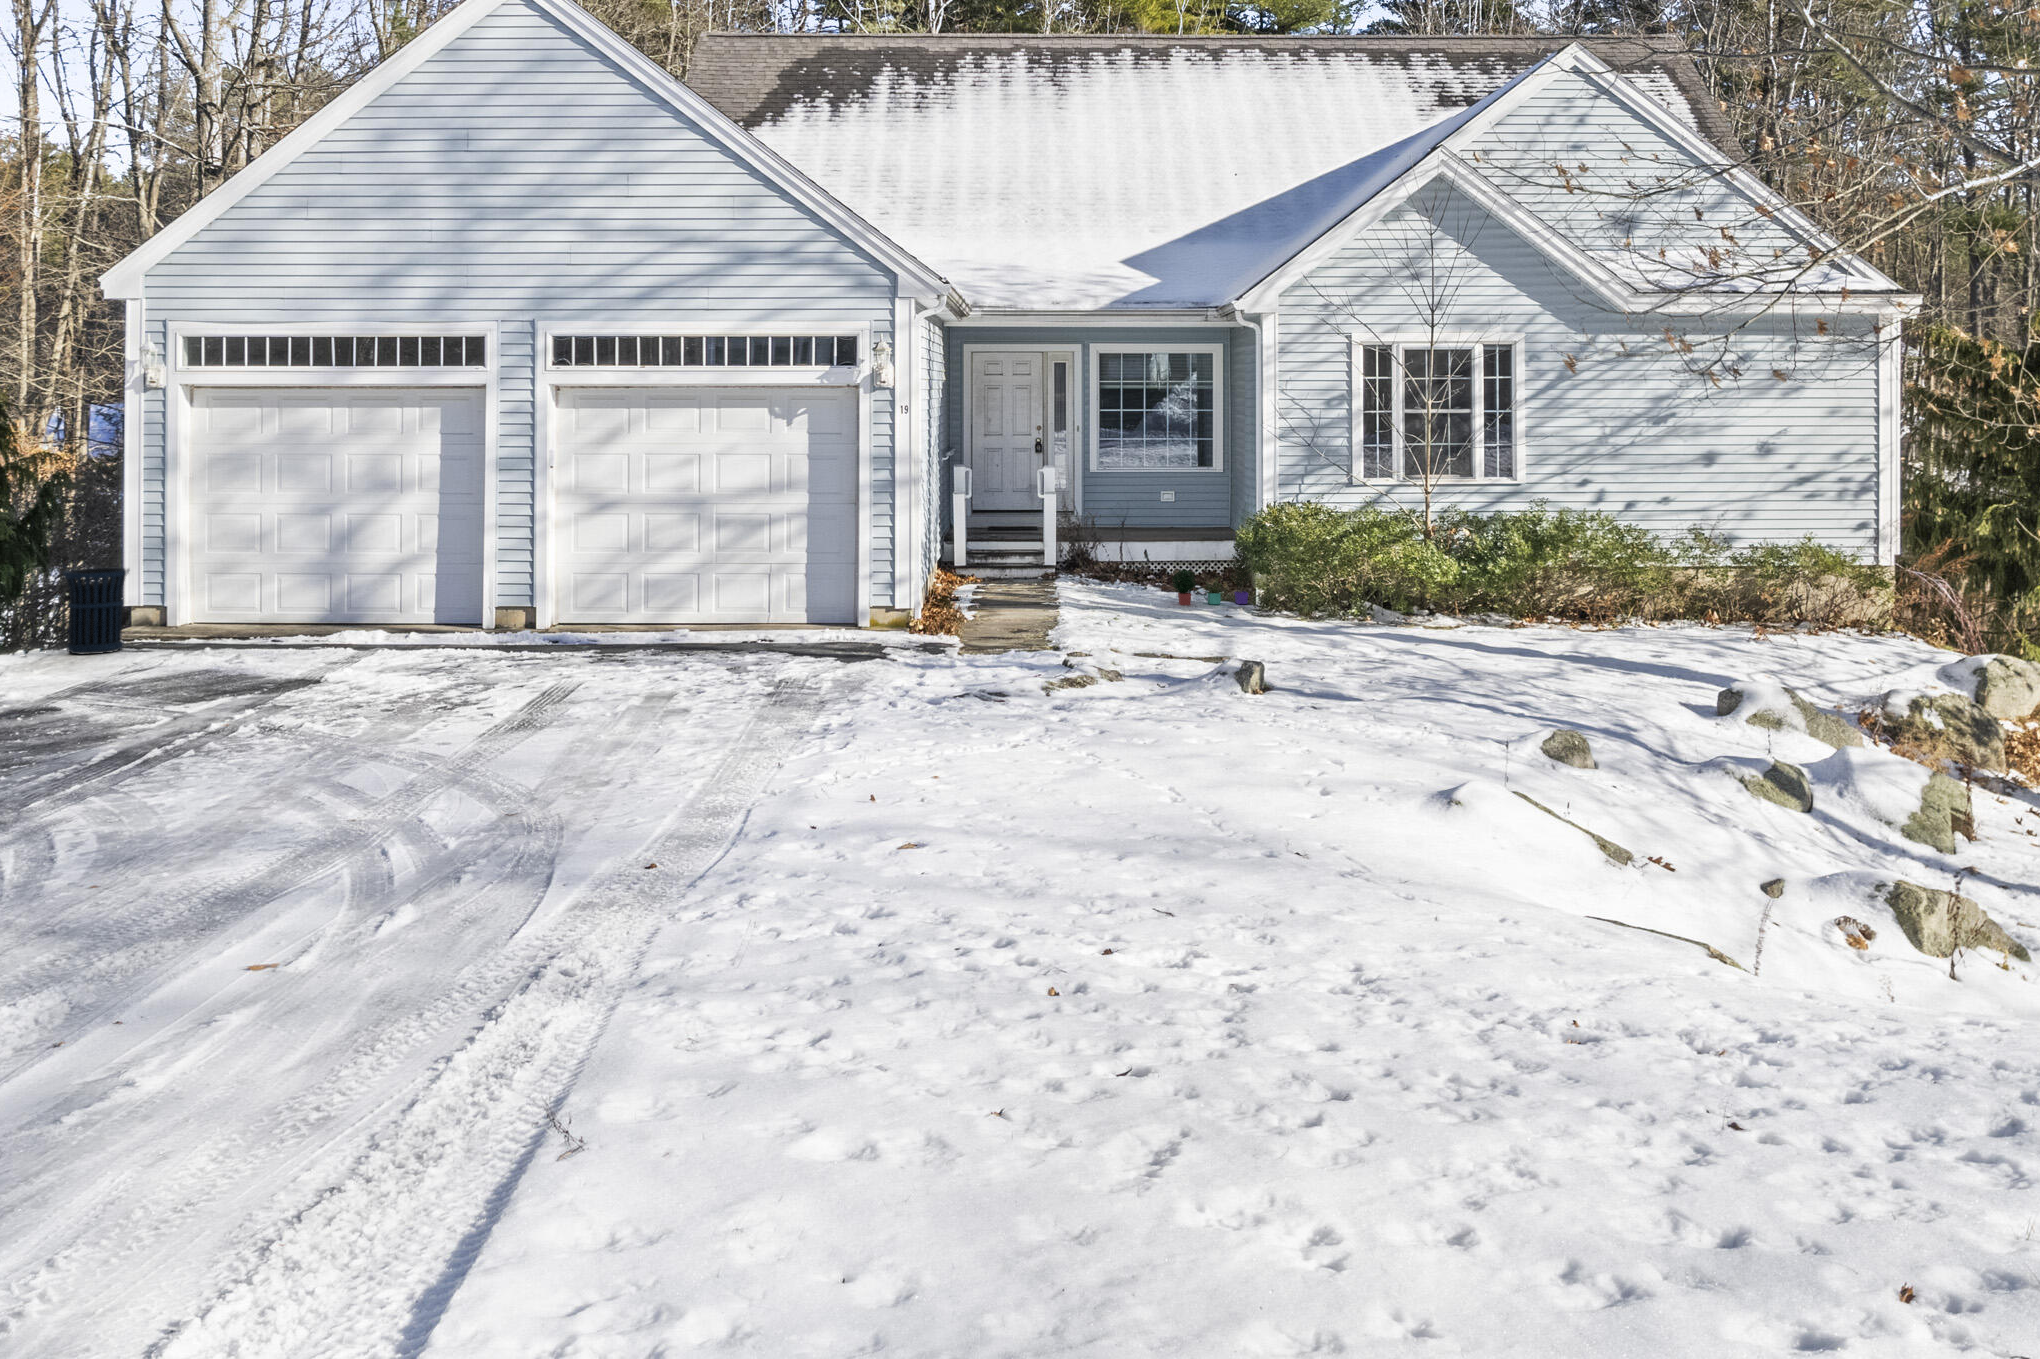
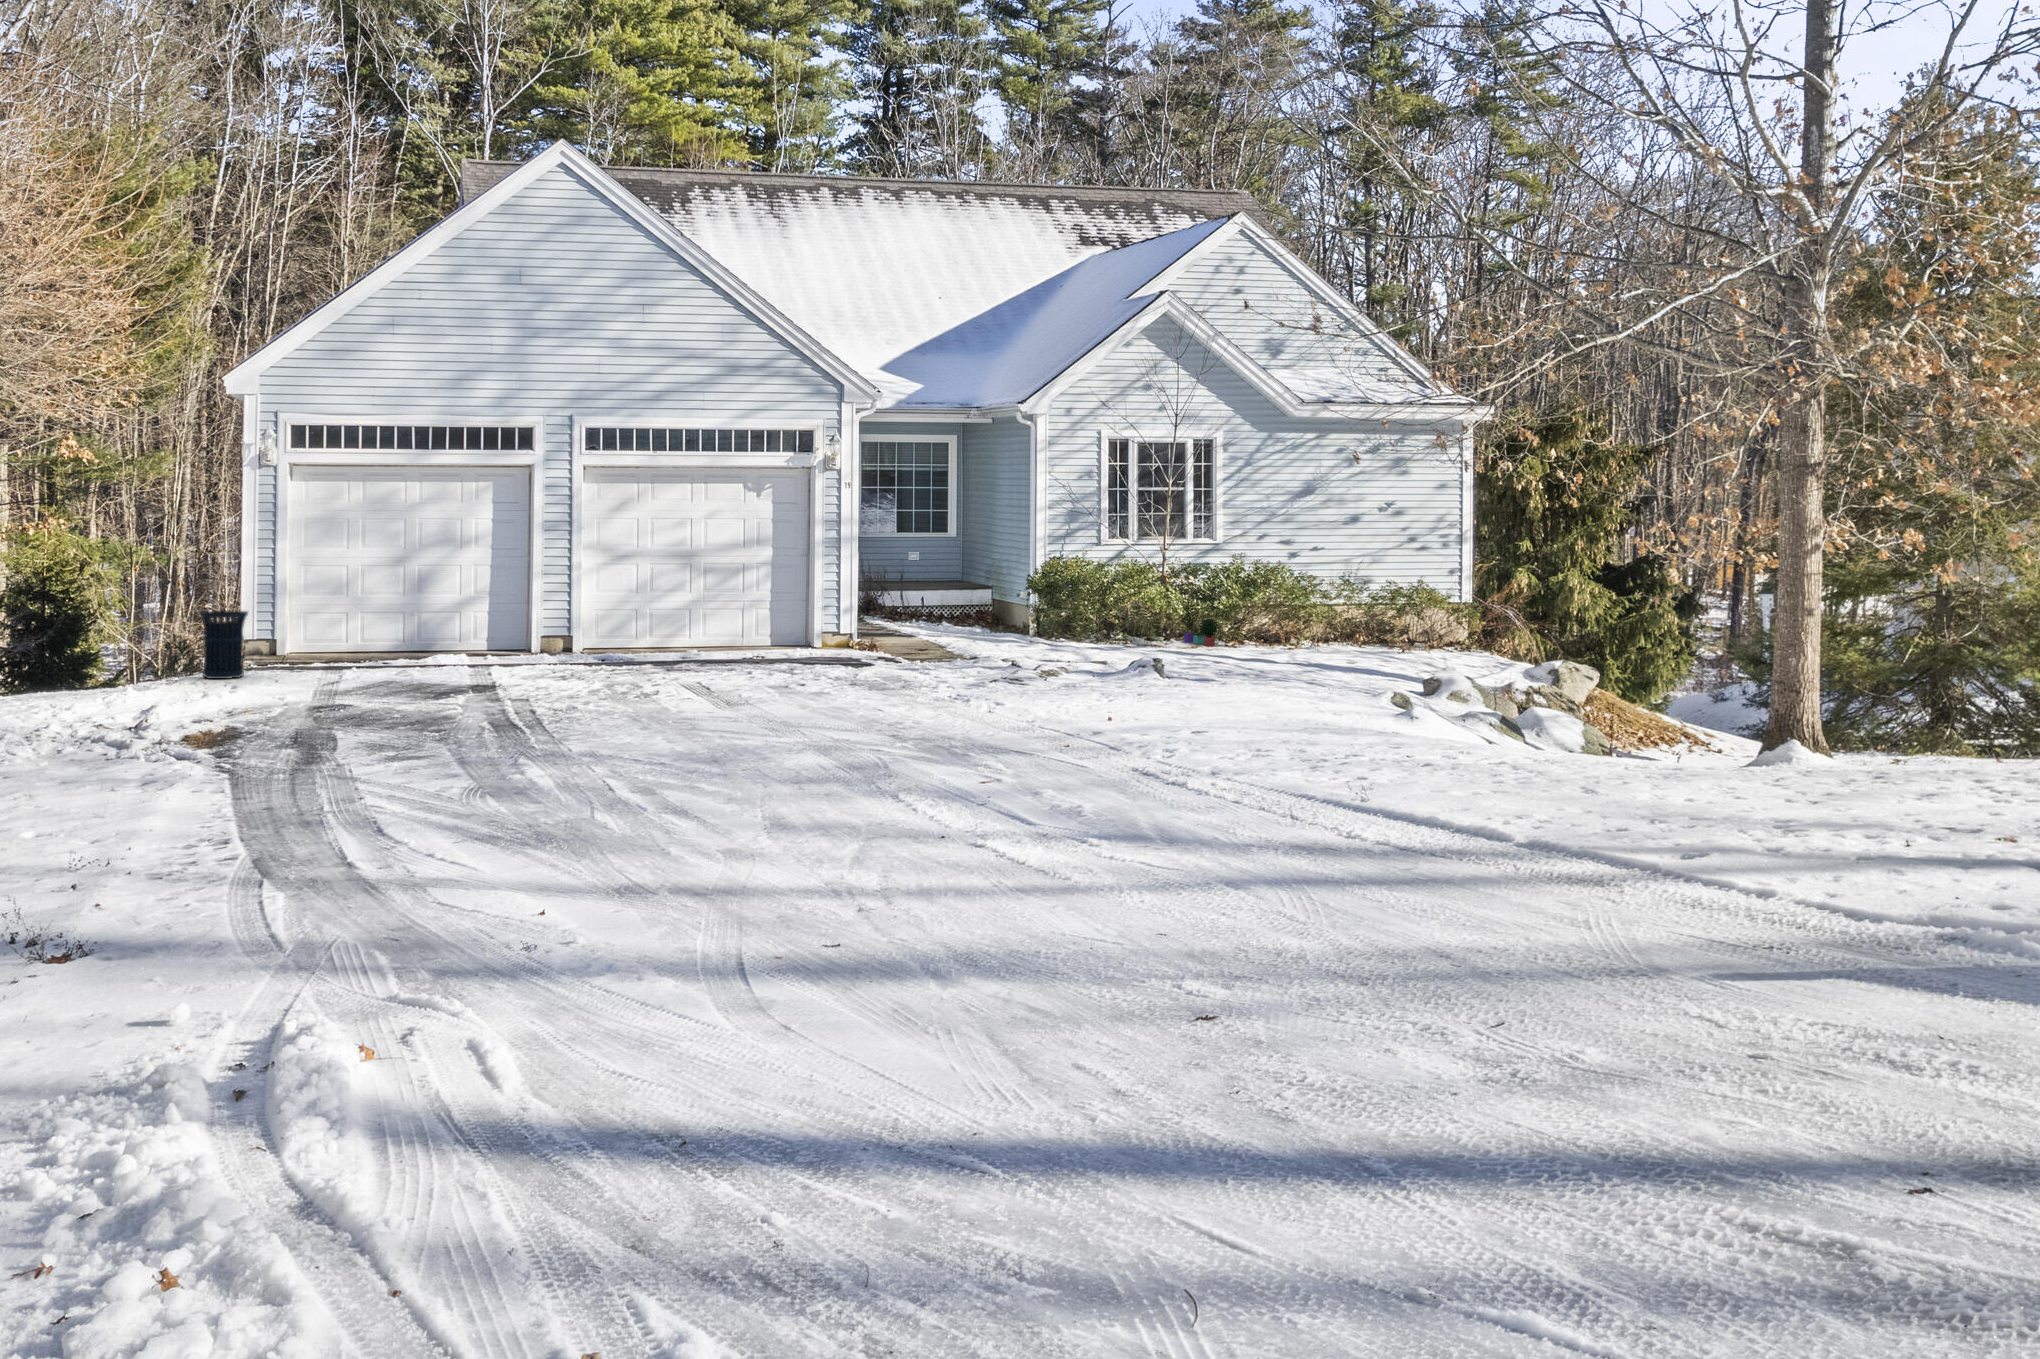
potted plant: present [1172,541,1252,605] -> present [1182,596,1219,646]

